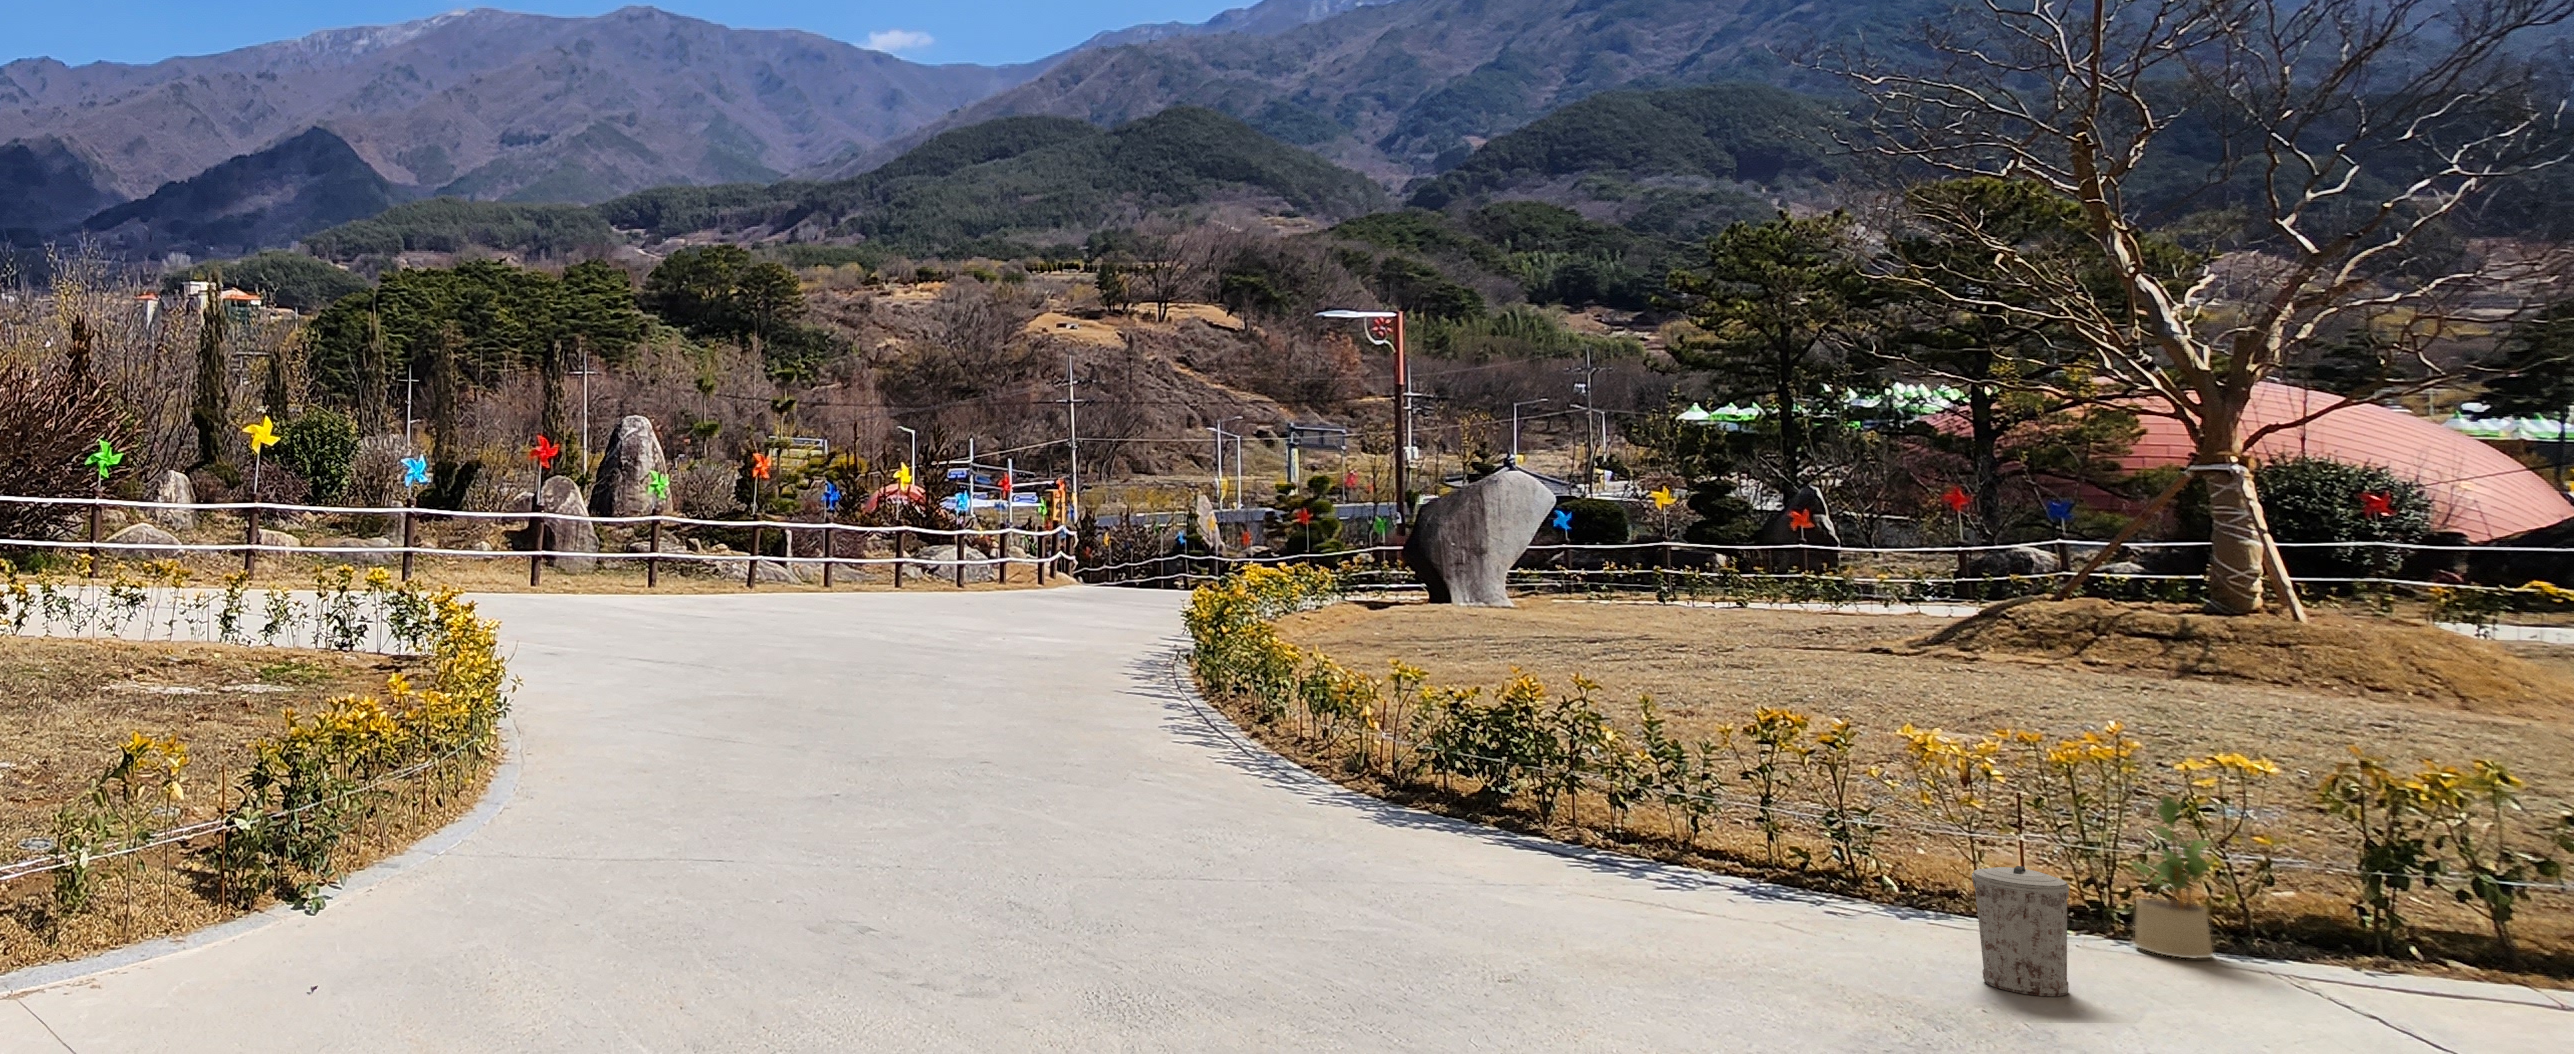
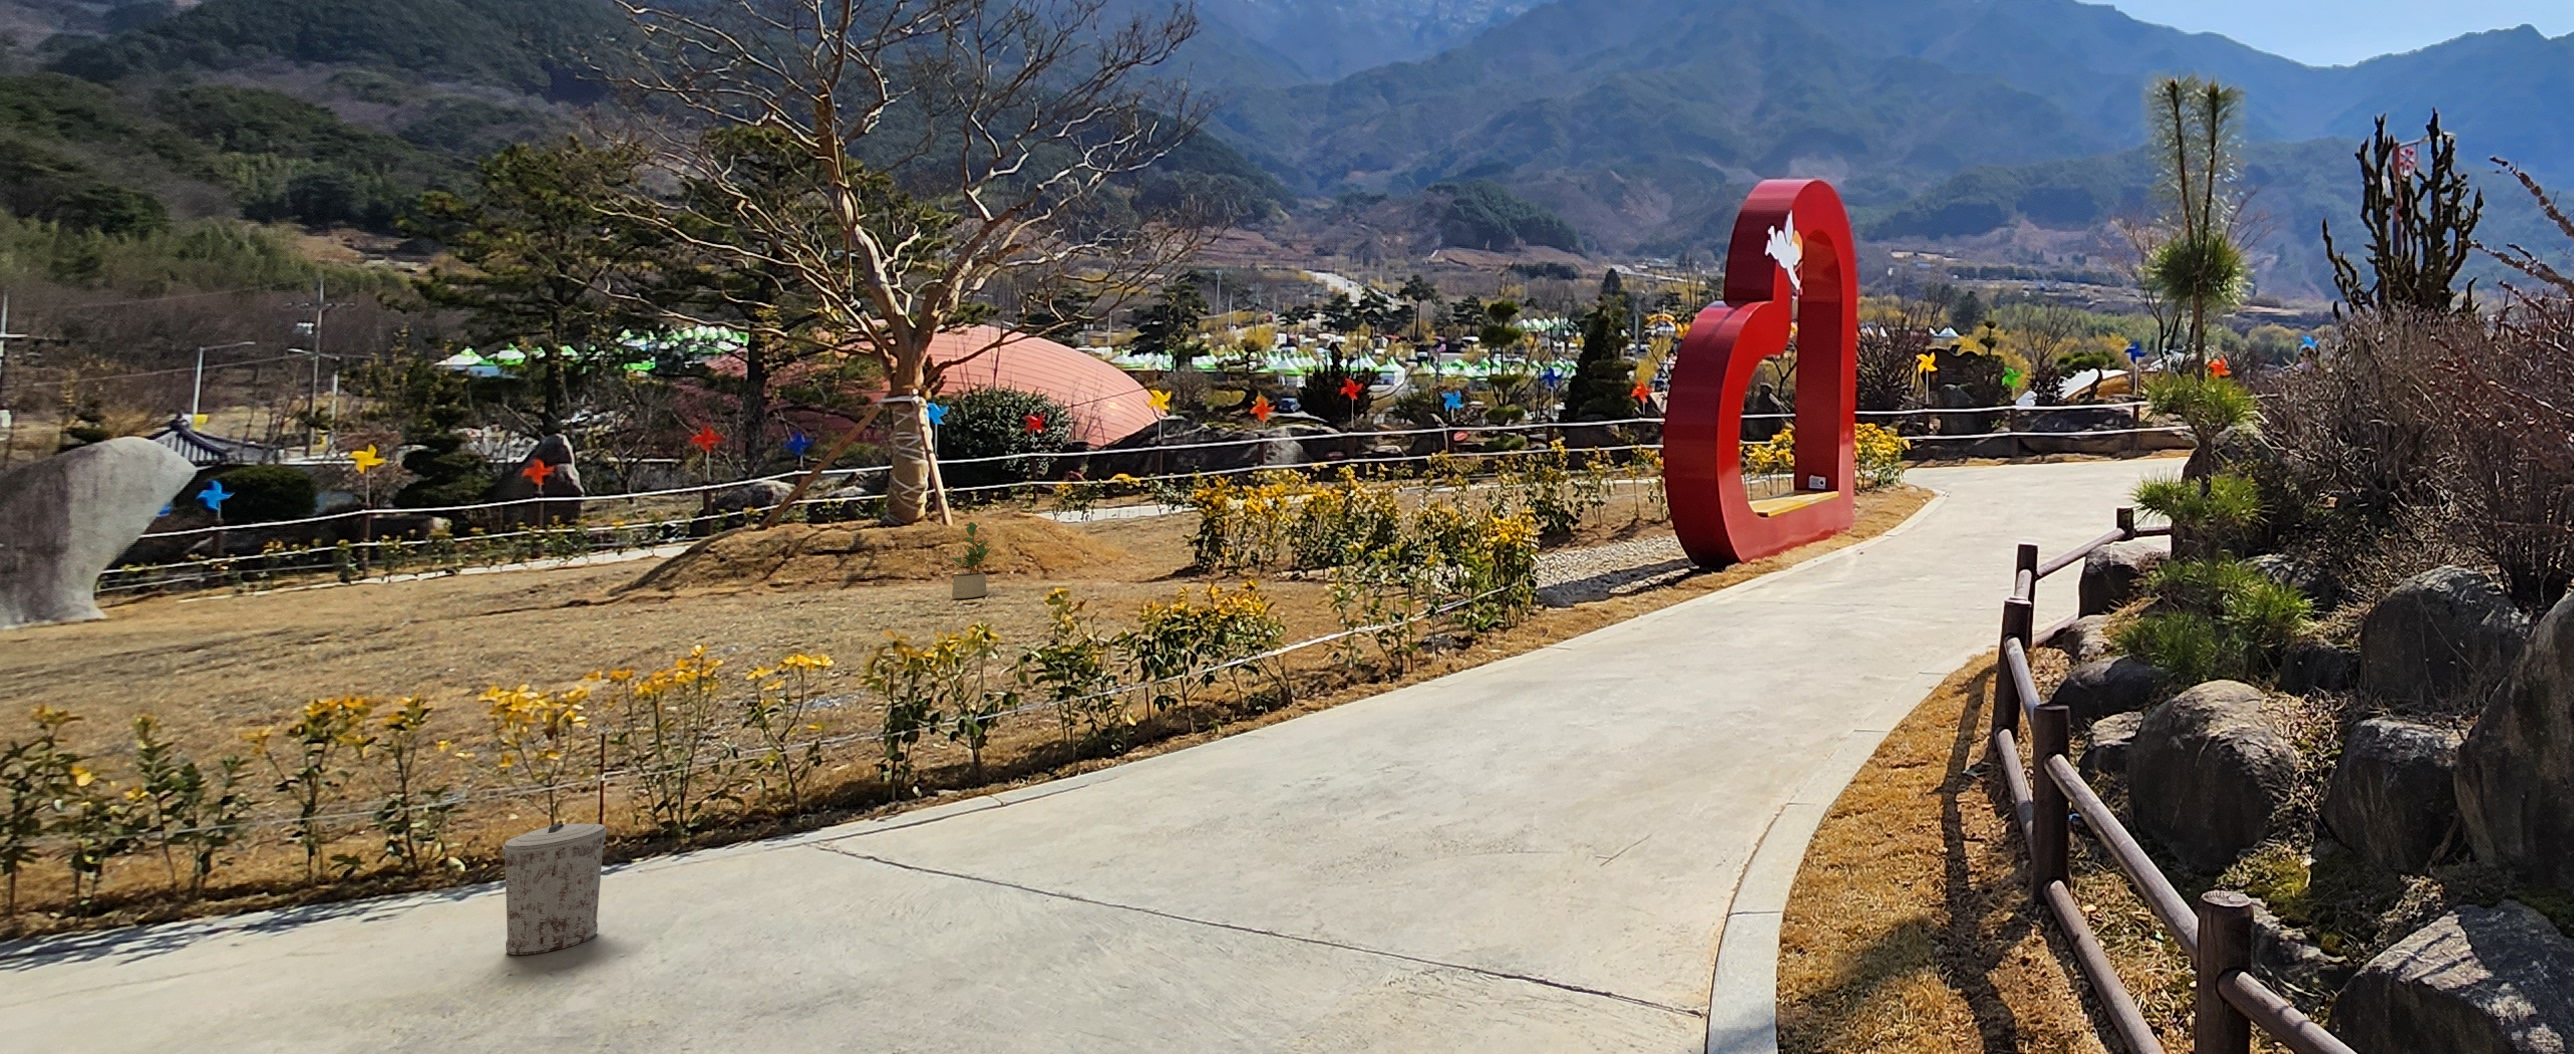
potted plant: present [2132,796,2214,959] -> present [952,522,991,599]

